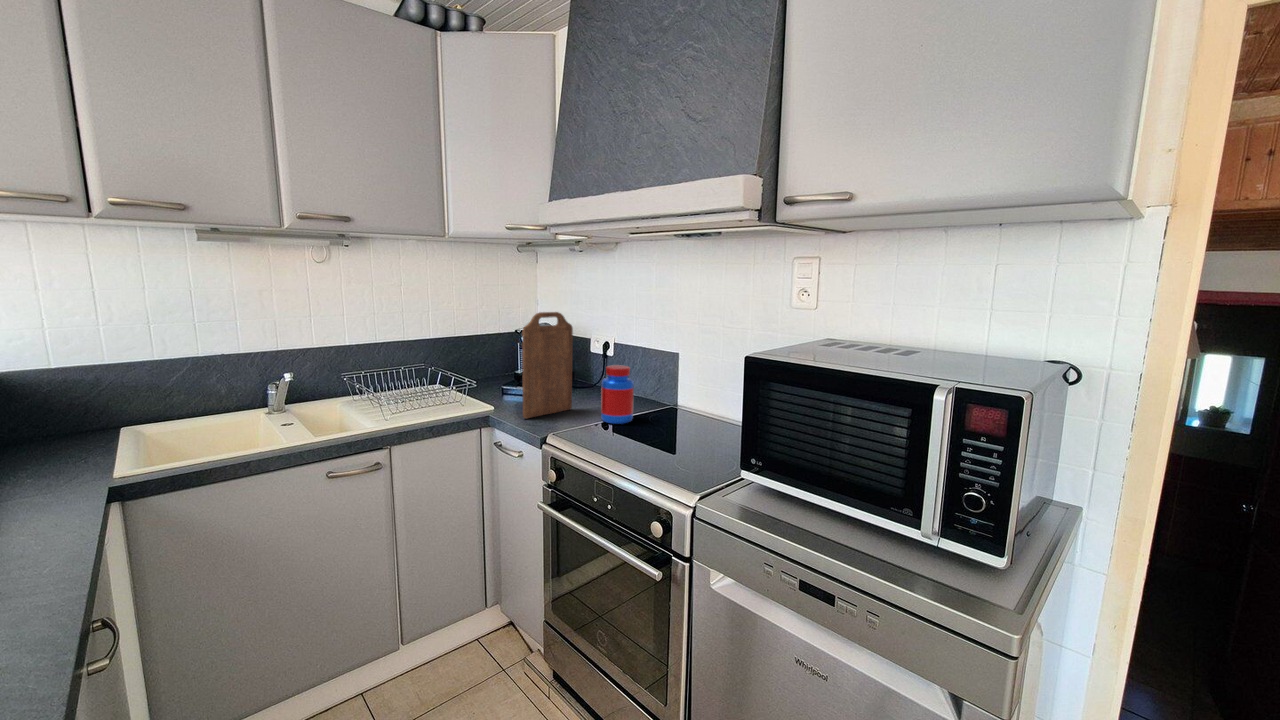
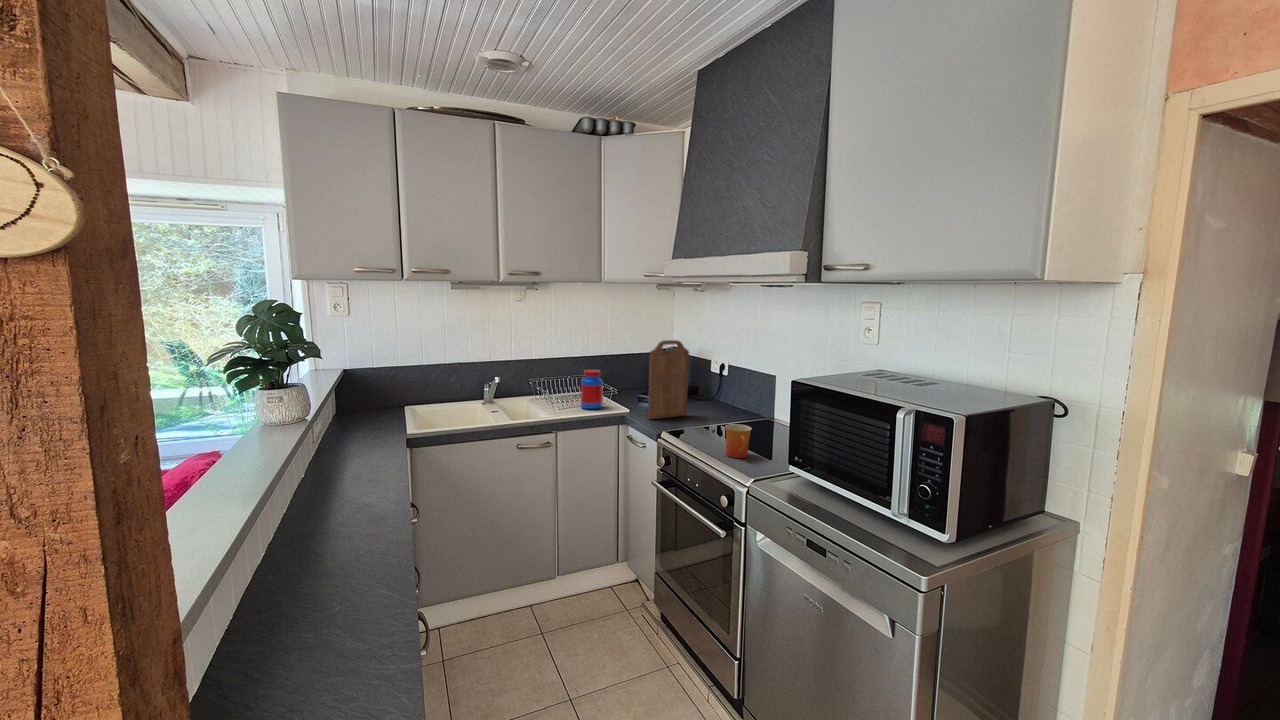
jar: present [601,365,634,424] -> present [581,370,603,409]
mug: none [643,419,679,465] -> present [725,424,752,458]

